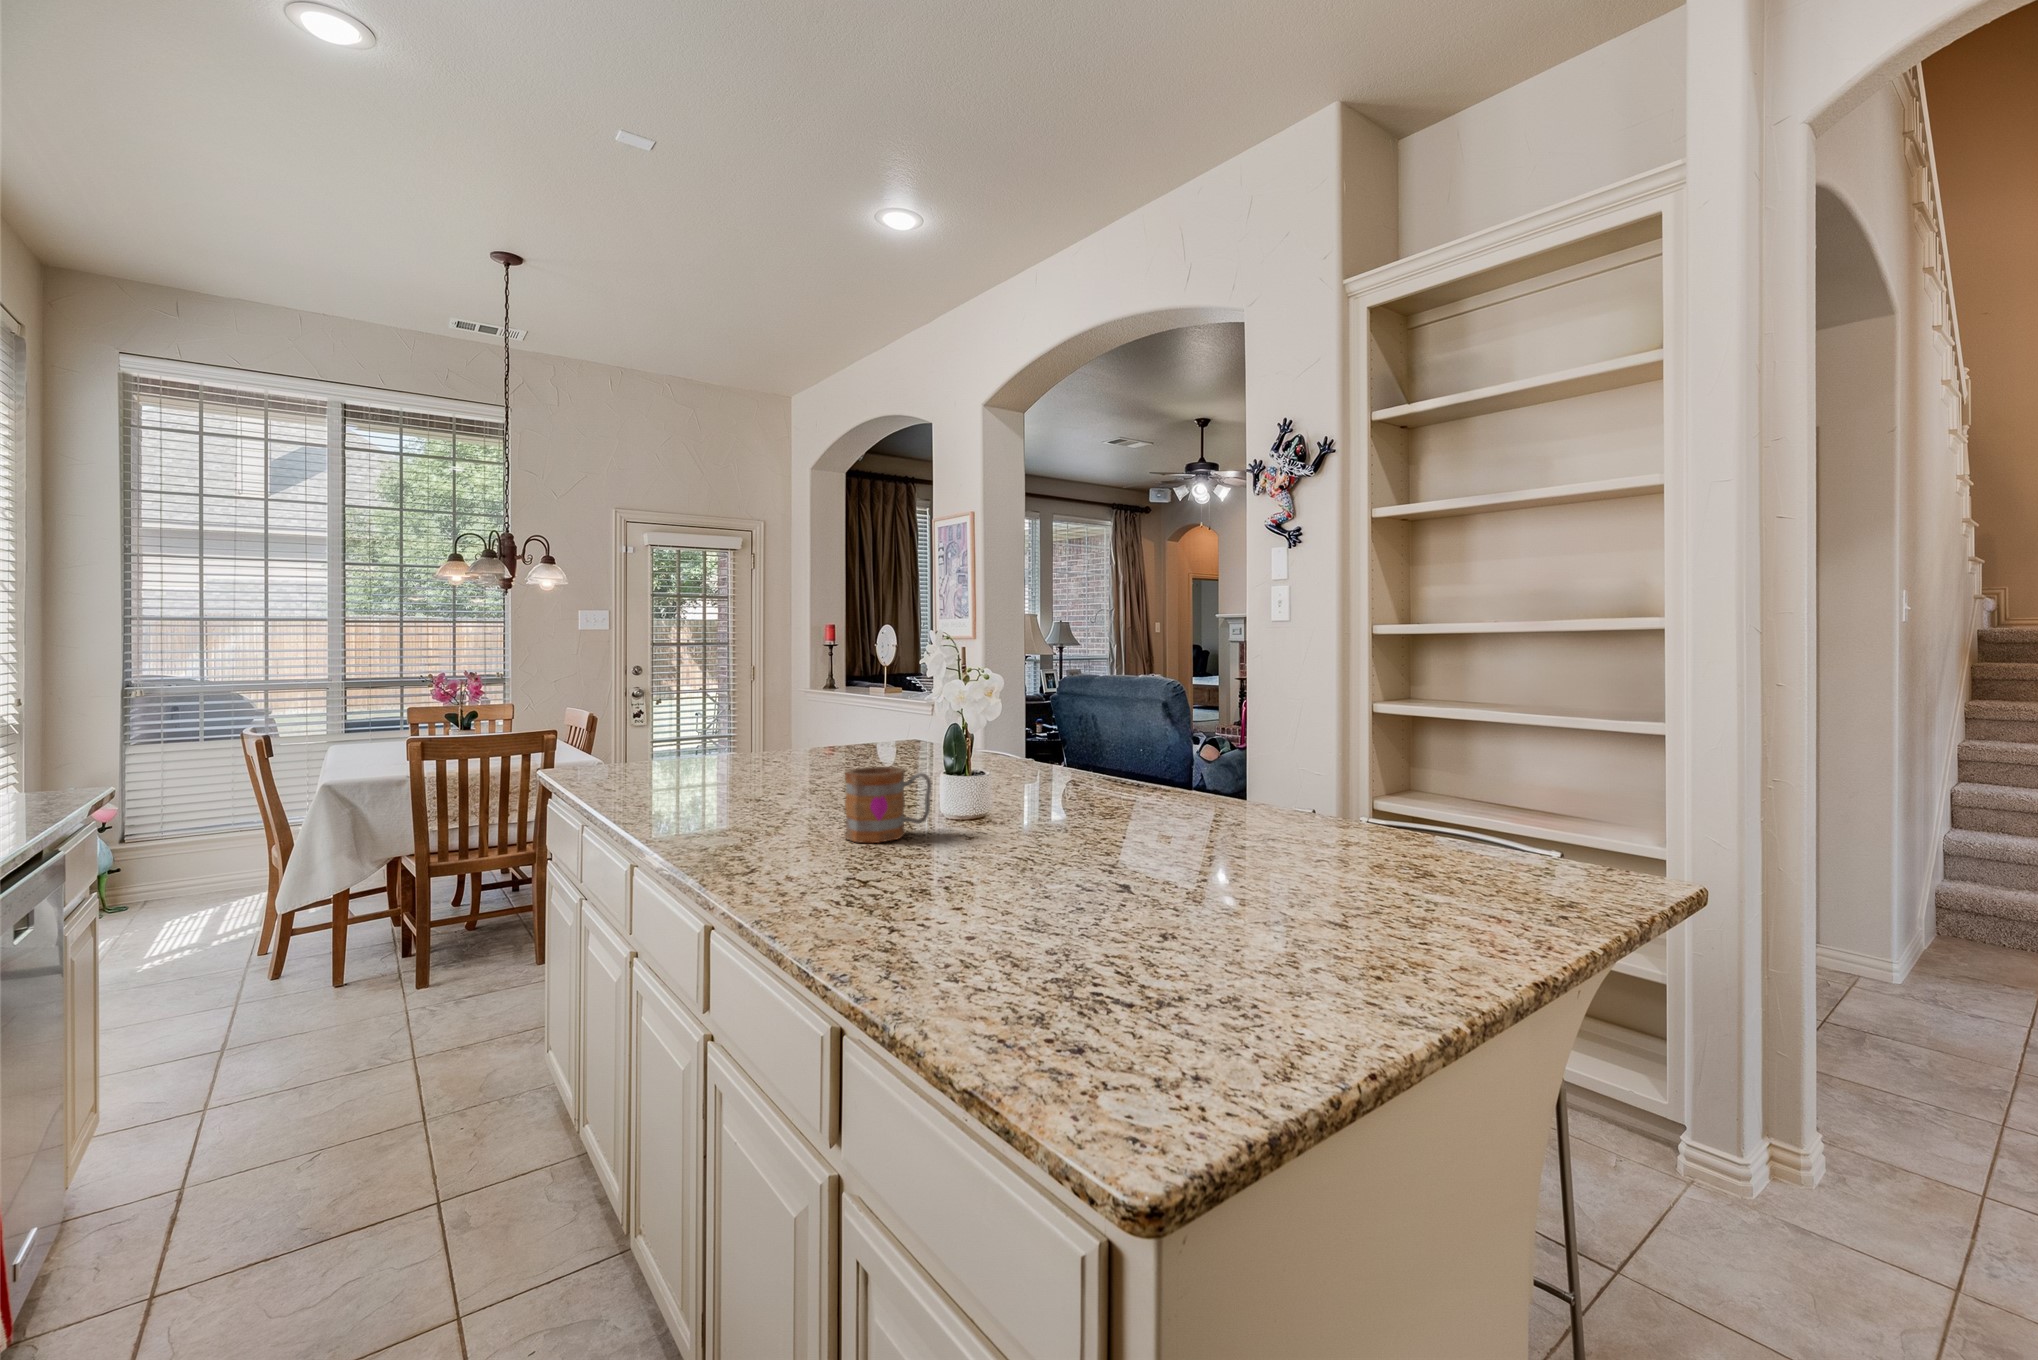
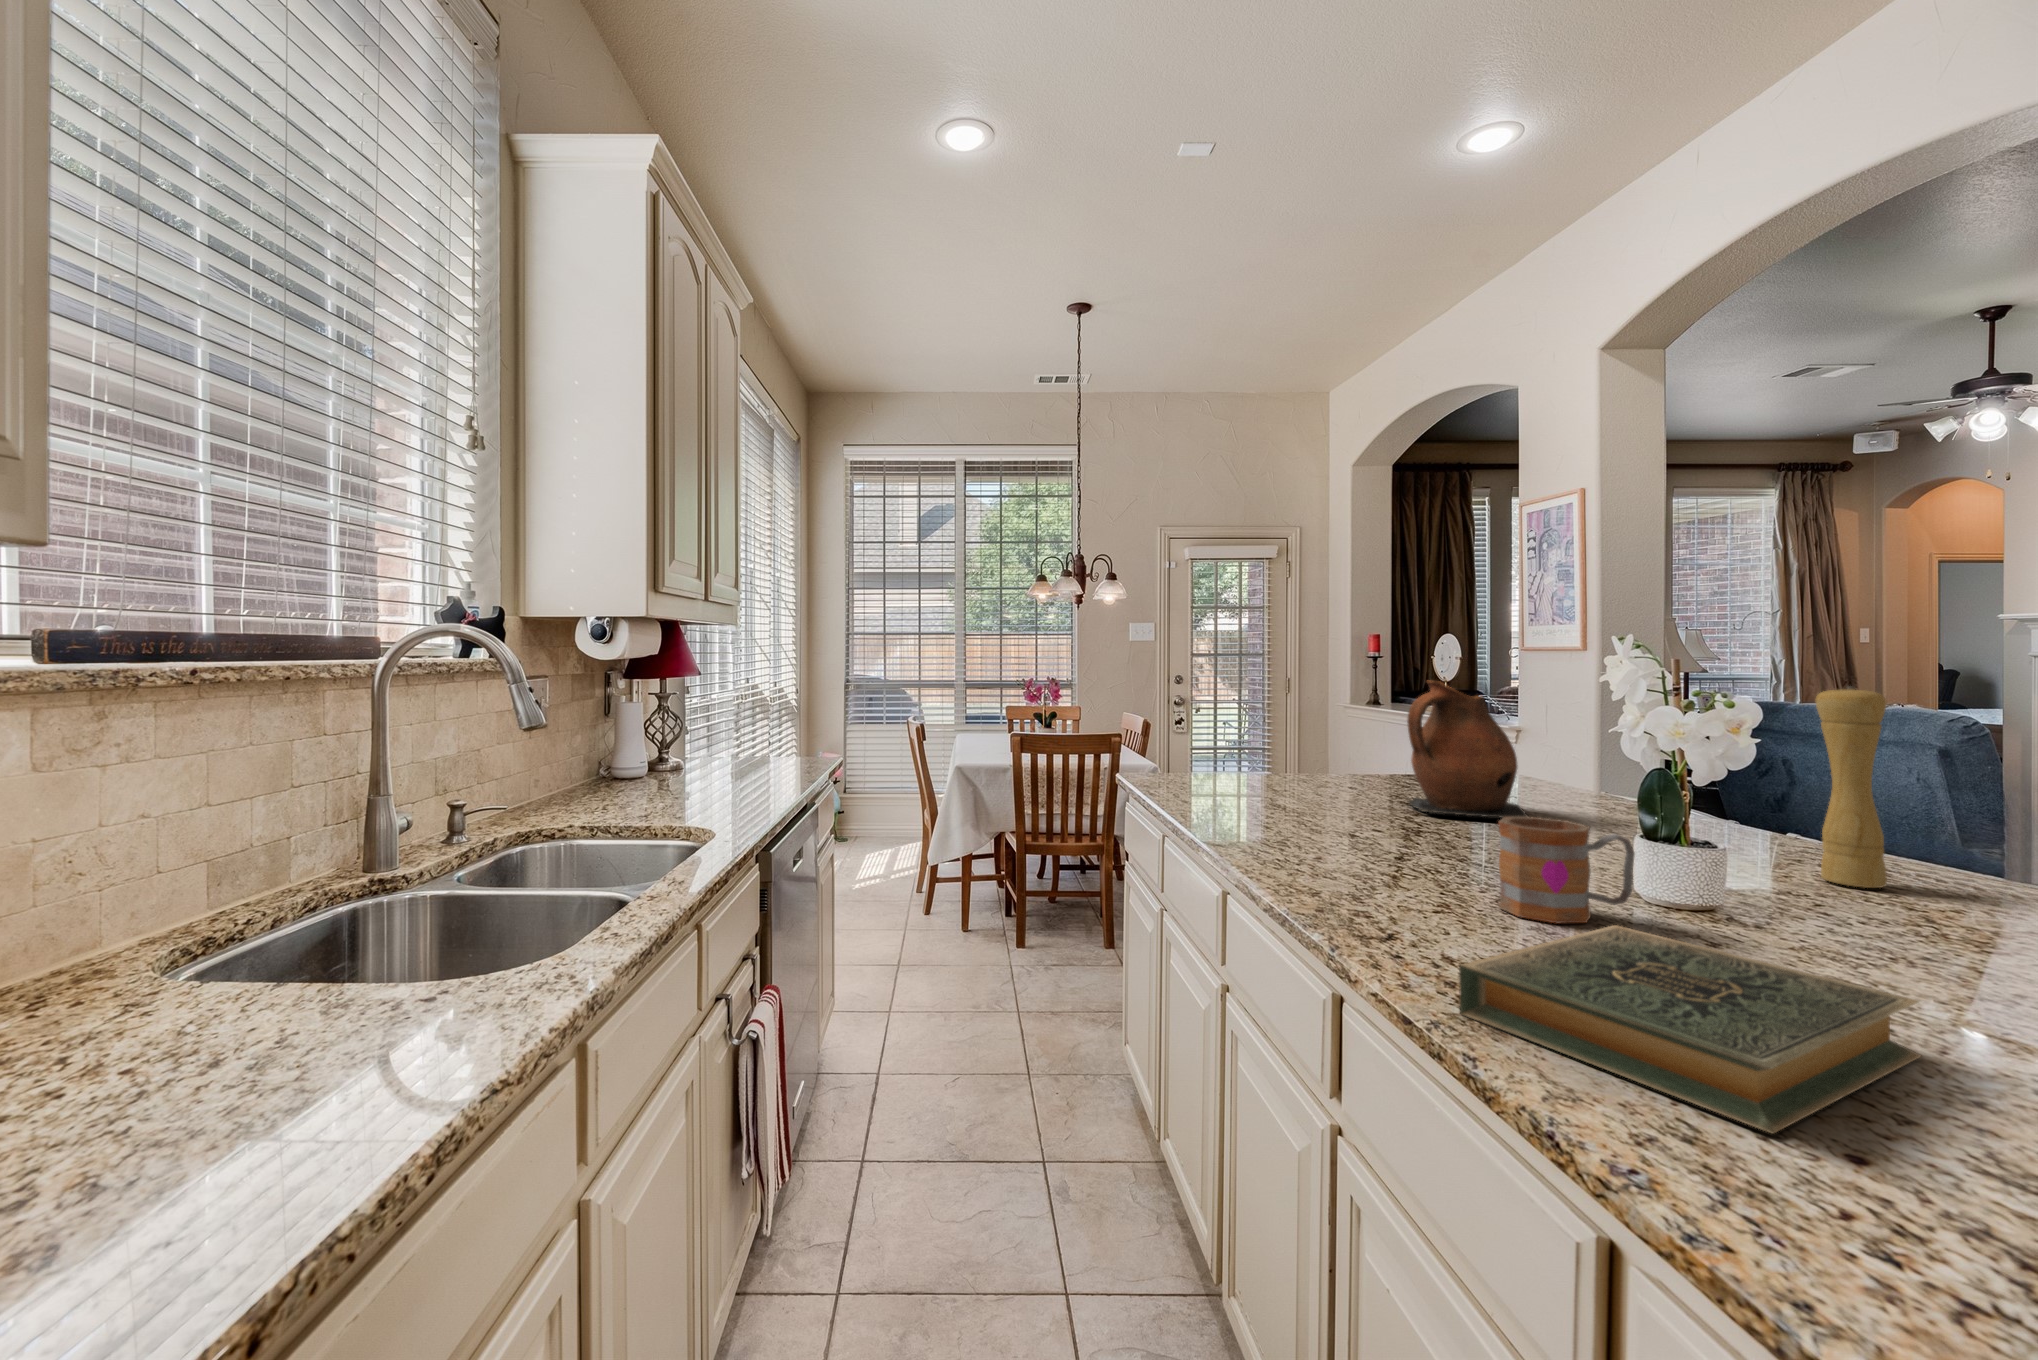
pepper mill: none [1052,663,1085,793] -> present [1816,686,1887,888]
ceramic pitcher: none [811,666,899,776] -> present [1407,681,1528,818]
hardback book: none [780,834,1037,937] -> present [1459,925,1921,1134]

